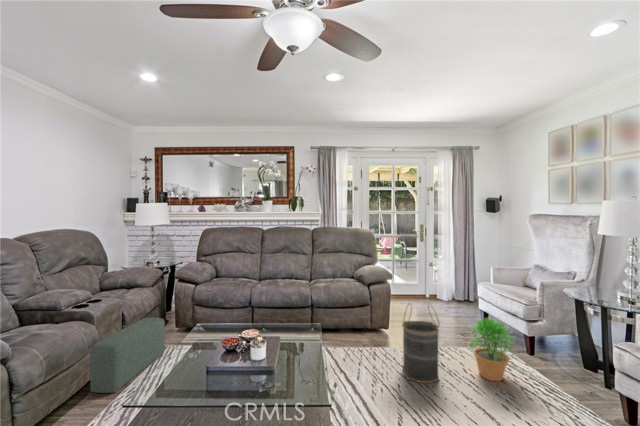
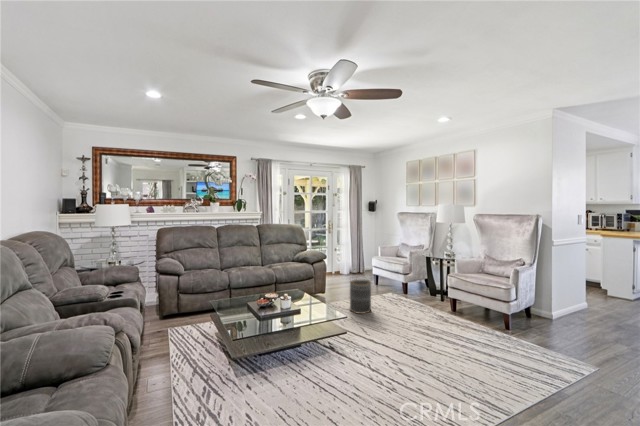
pouf: present [90,318,165,393] -> none [153,302,178,356]
potted plant: present [470,318,513,381] -> none [382,273,406,307]

